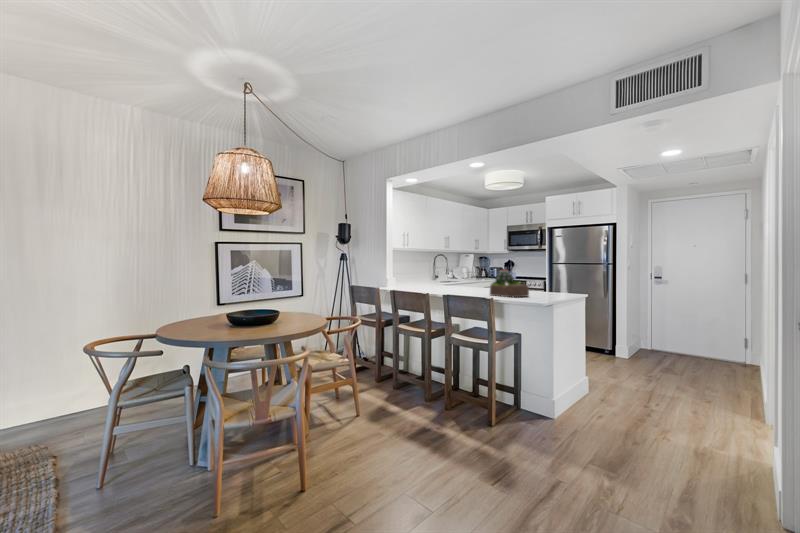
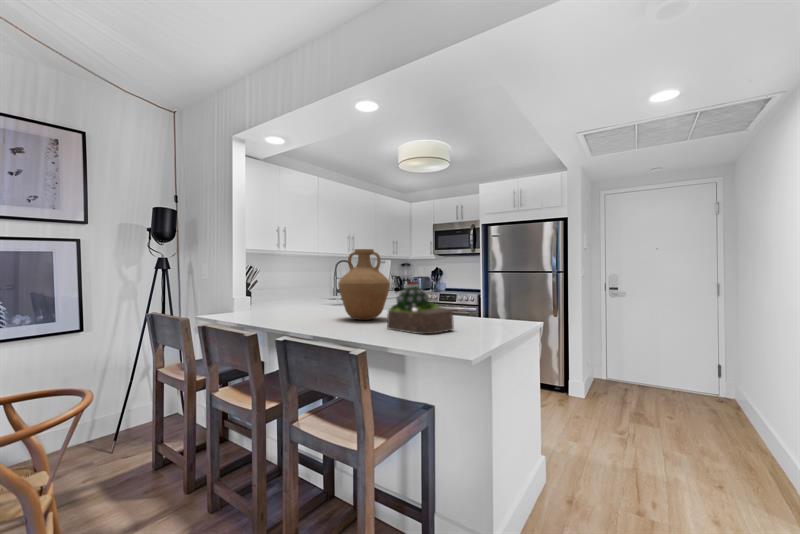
vase: none [456,250,488,292] -> present [339,249,390,320]

